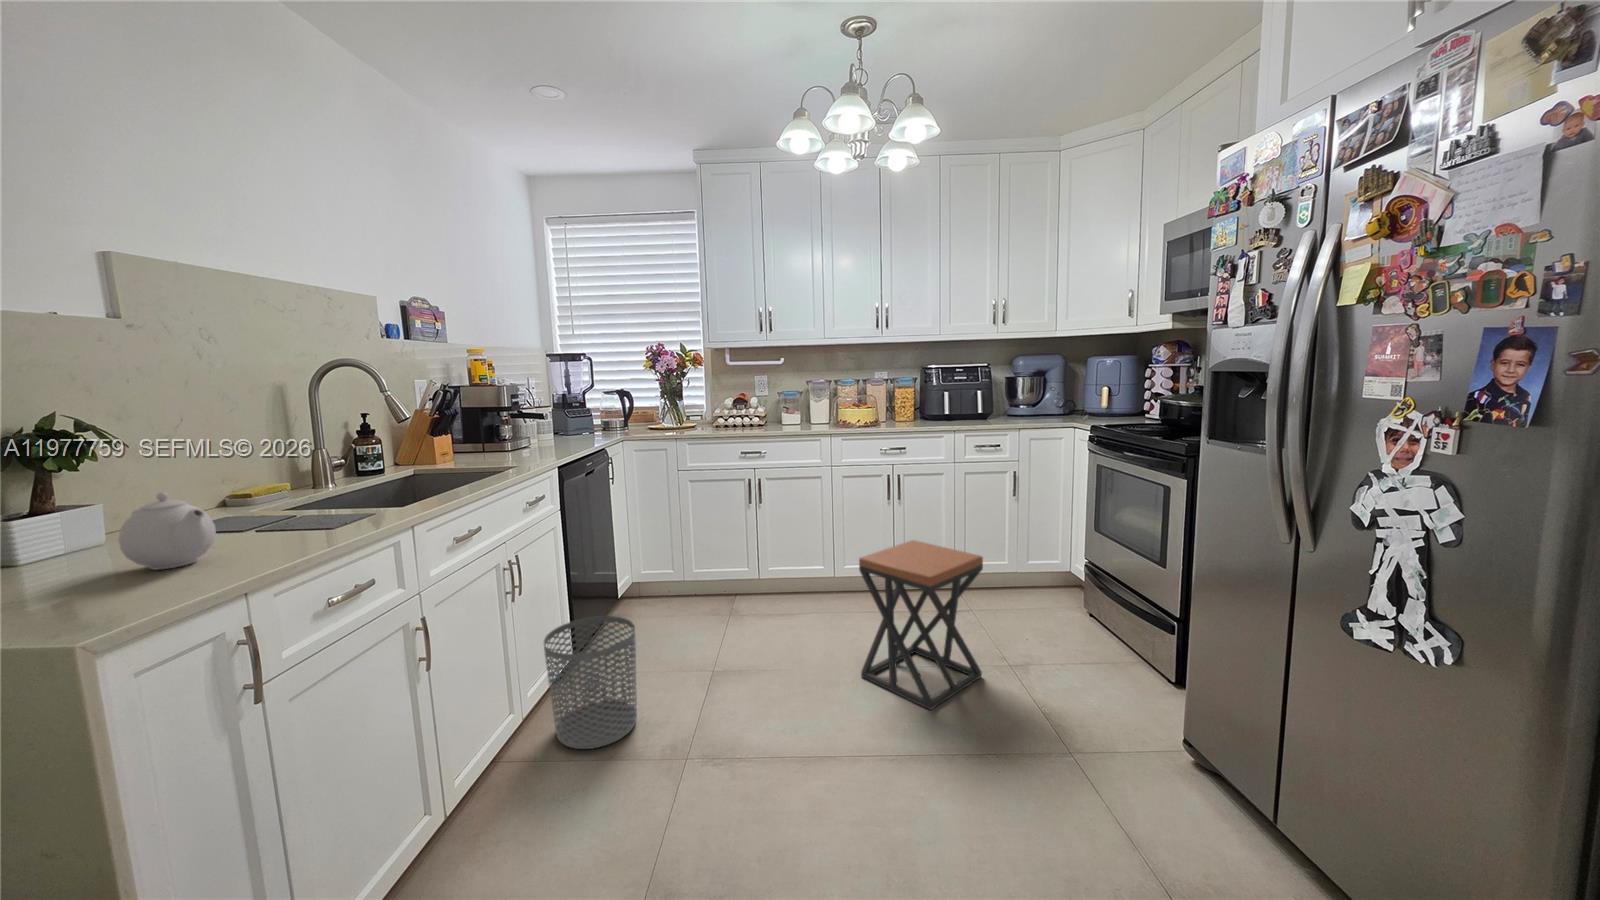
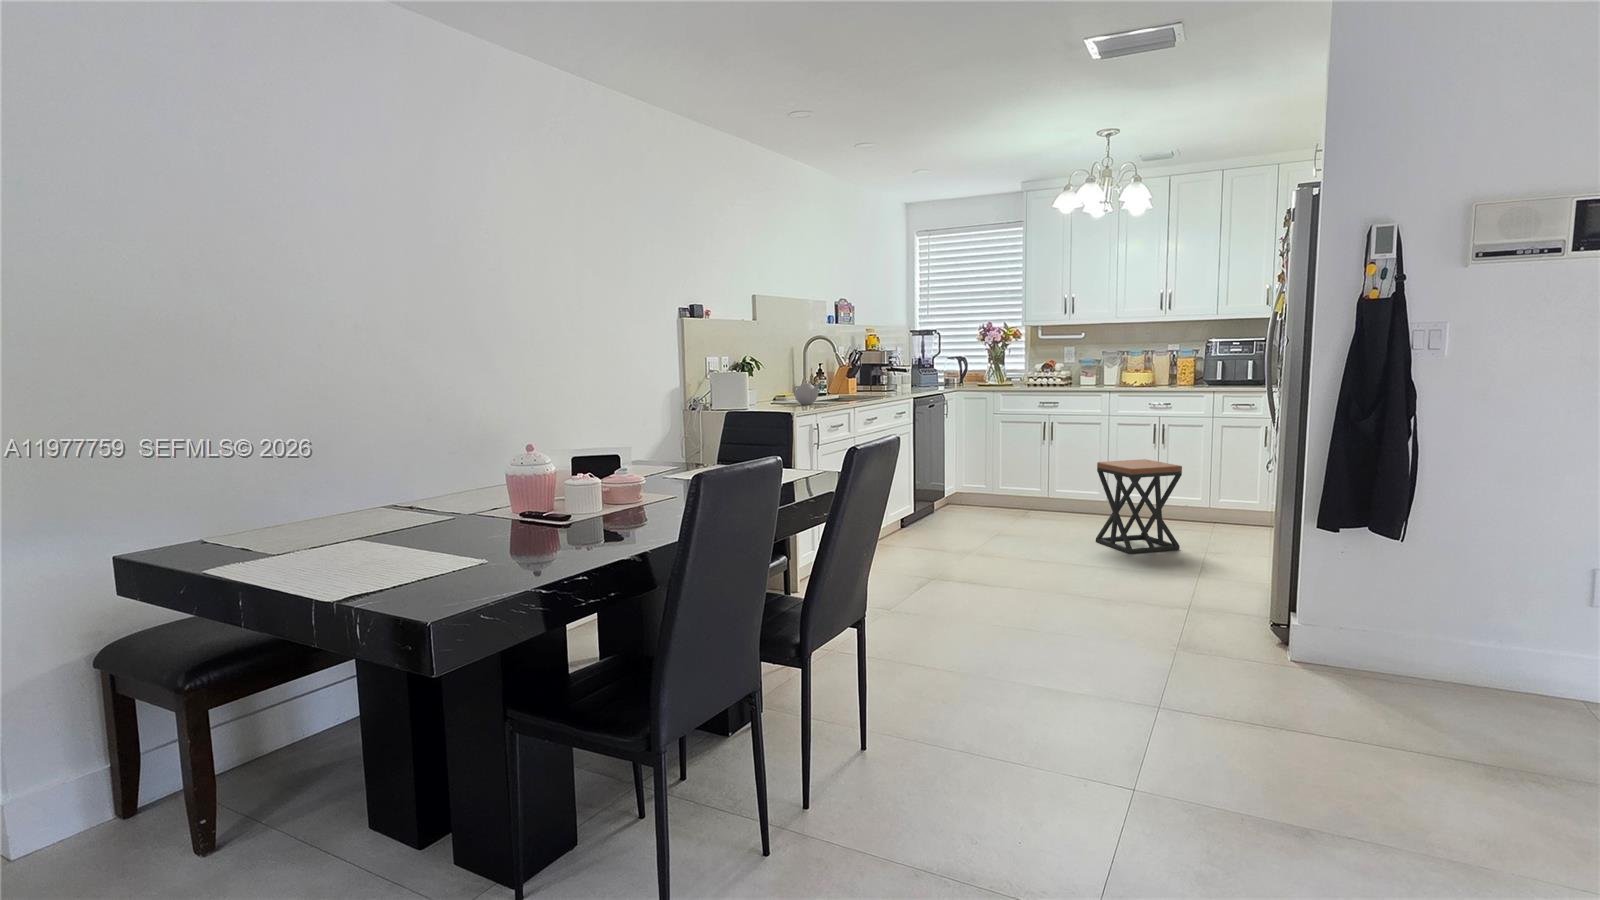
waste bin: present [544,616,637,749] -> none [907,481,955,542]

